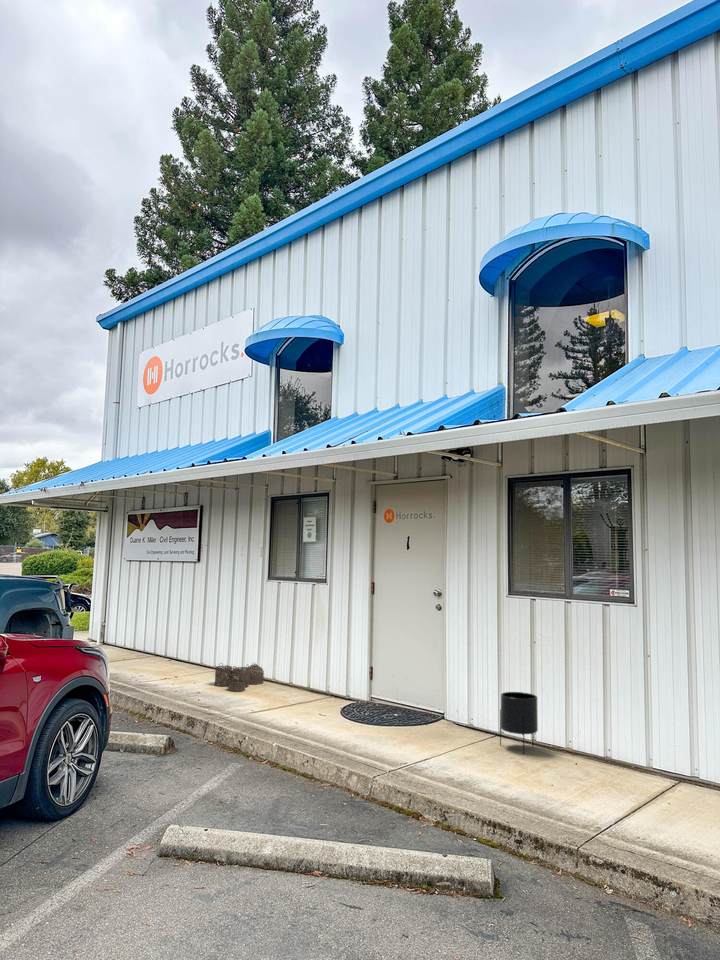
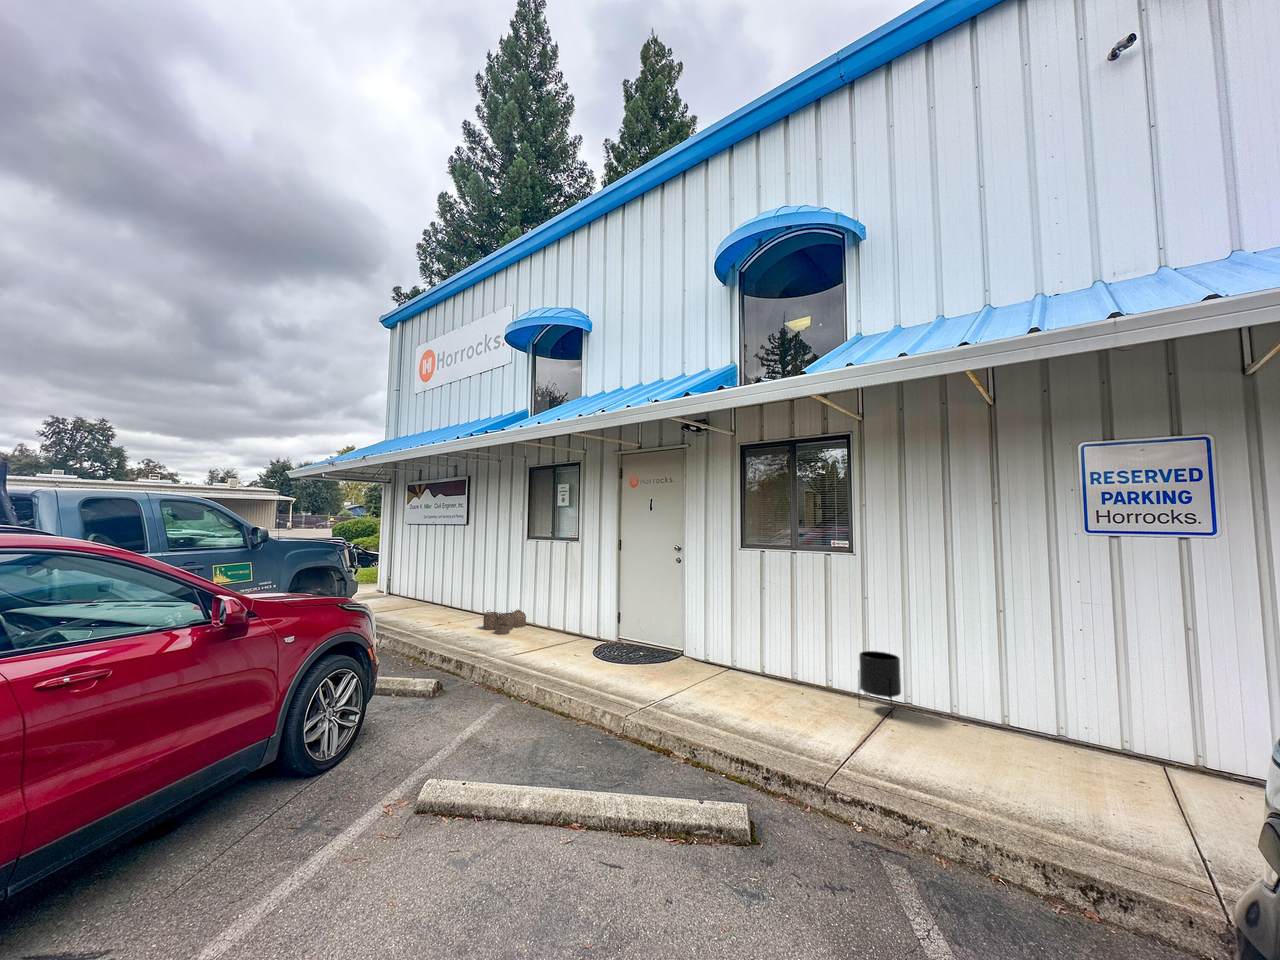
planter: present [500,692,538,753] -> present [859,651,901,715]

